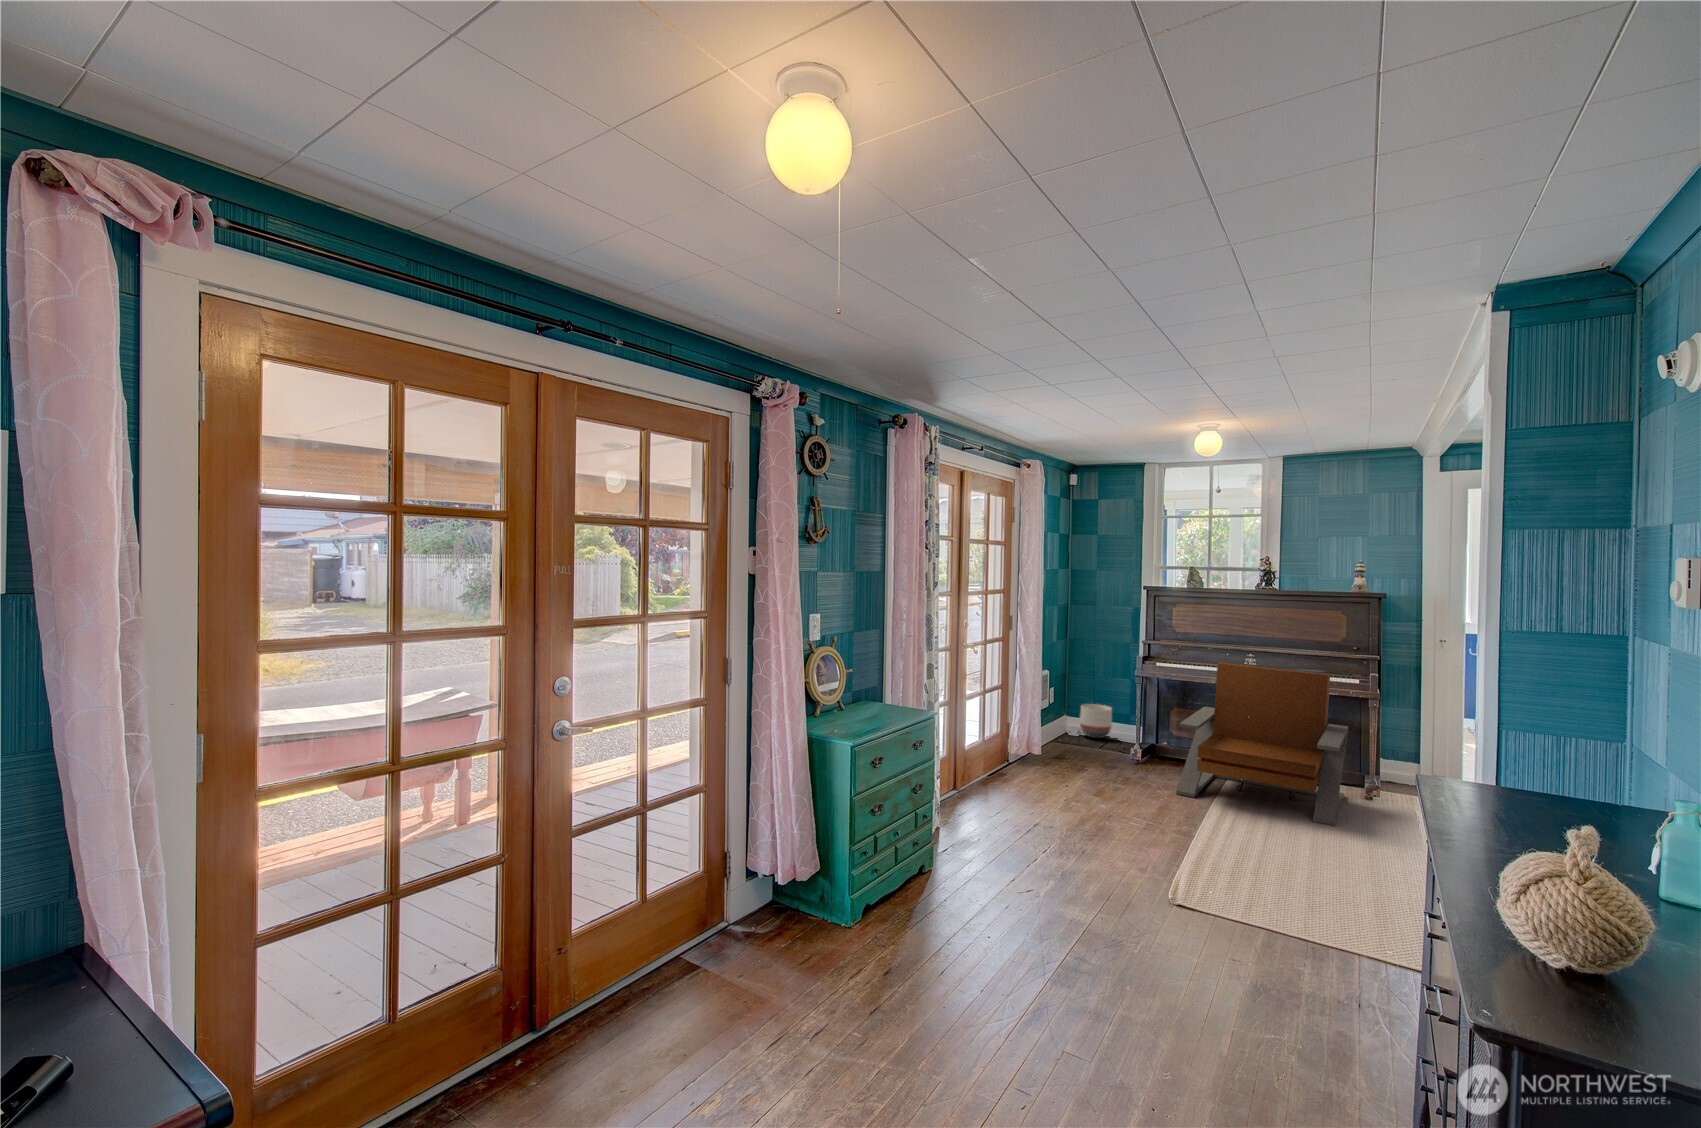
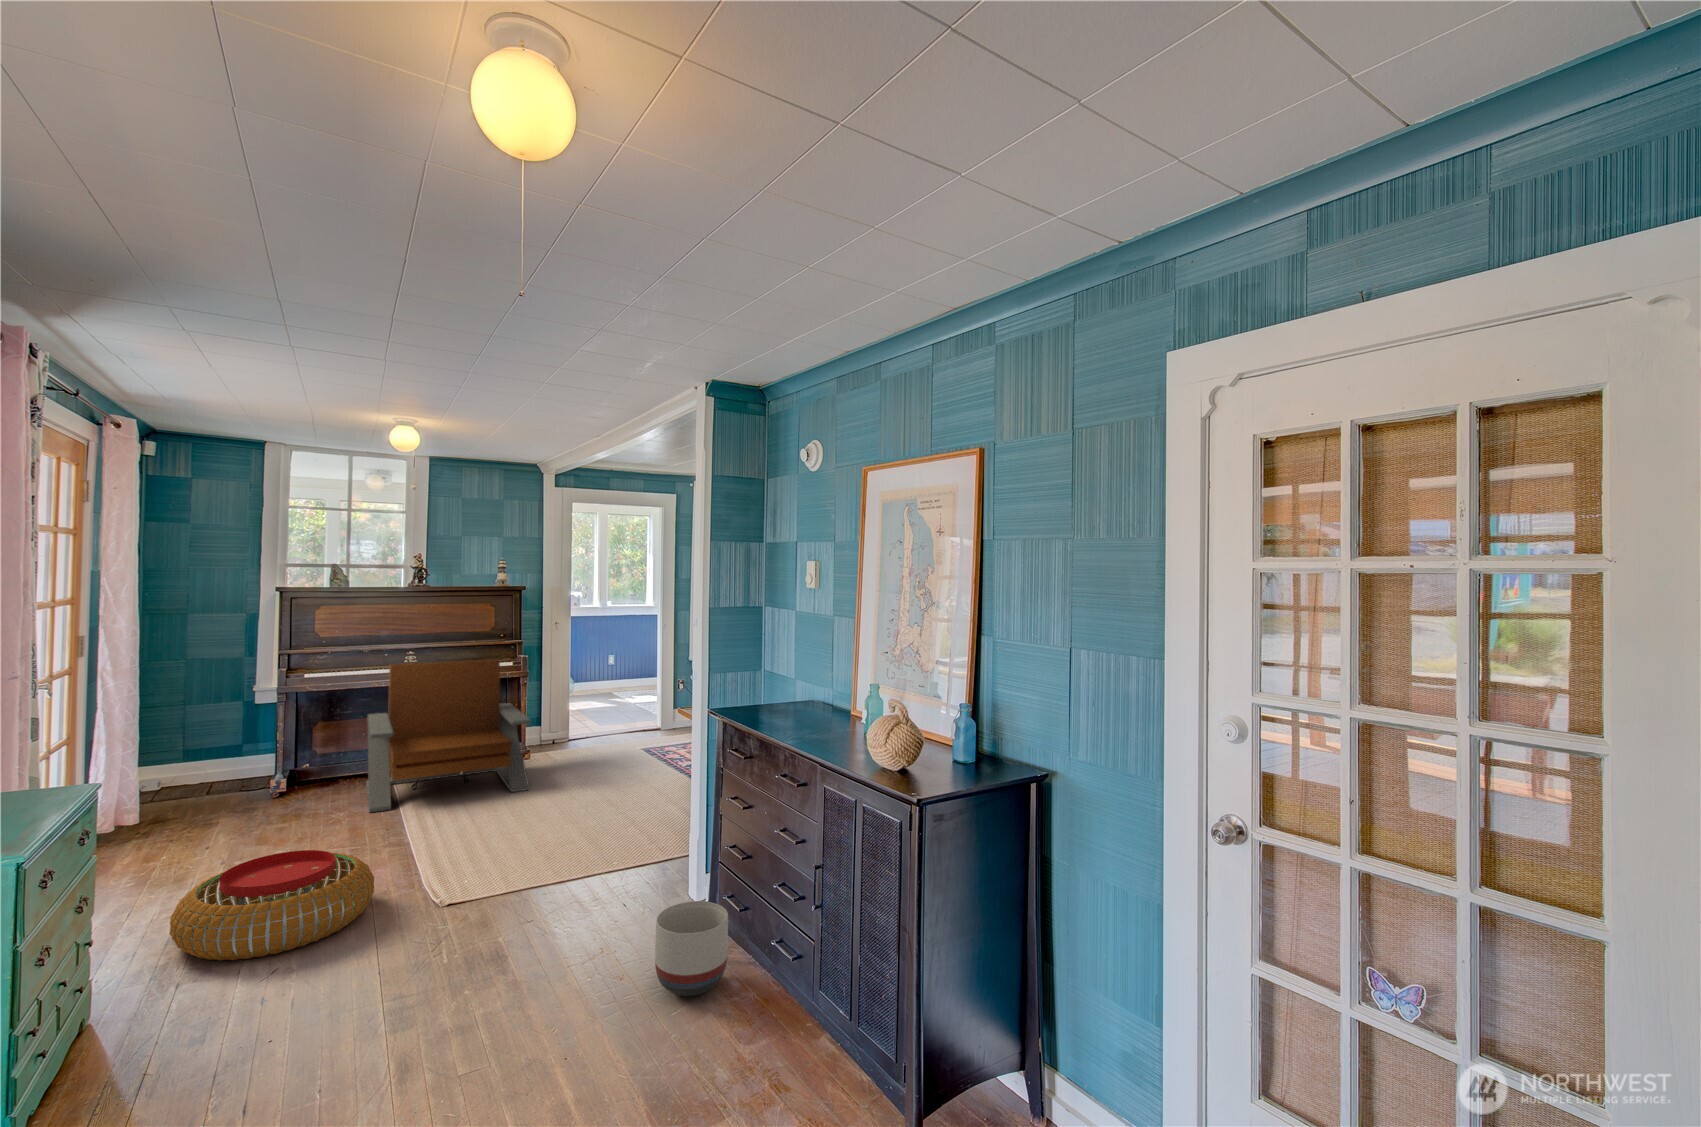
planter: present [1080,704,1112,738] -> present [655,901,728,996]
pouf: none [979,790,1106,866] -> present [170,850,374,961]

